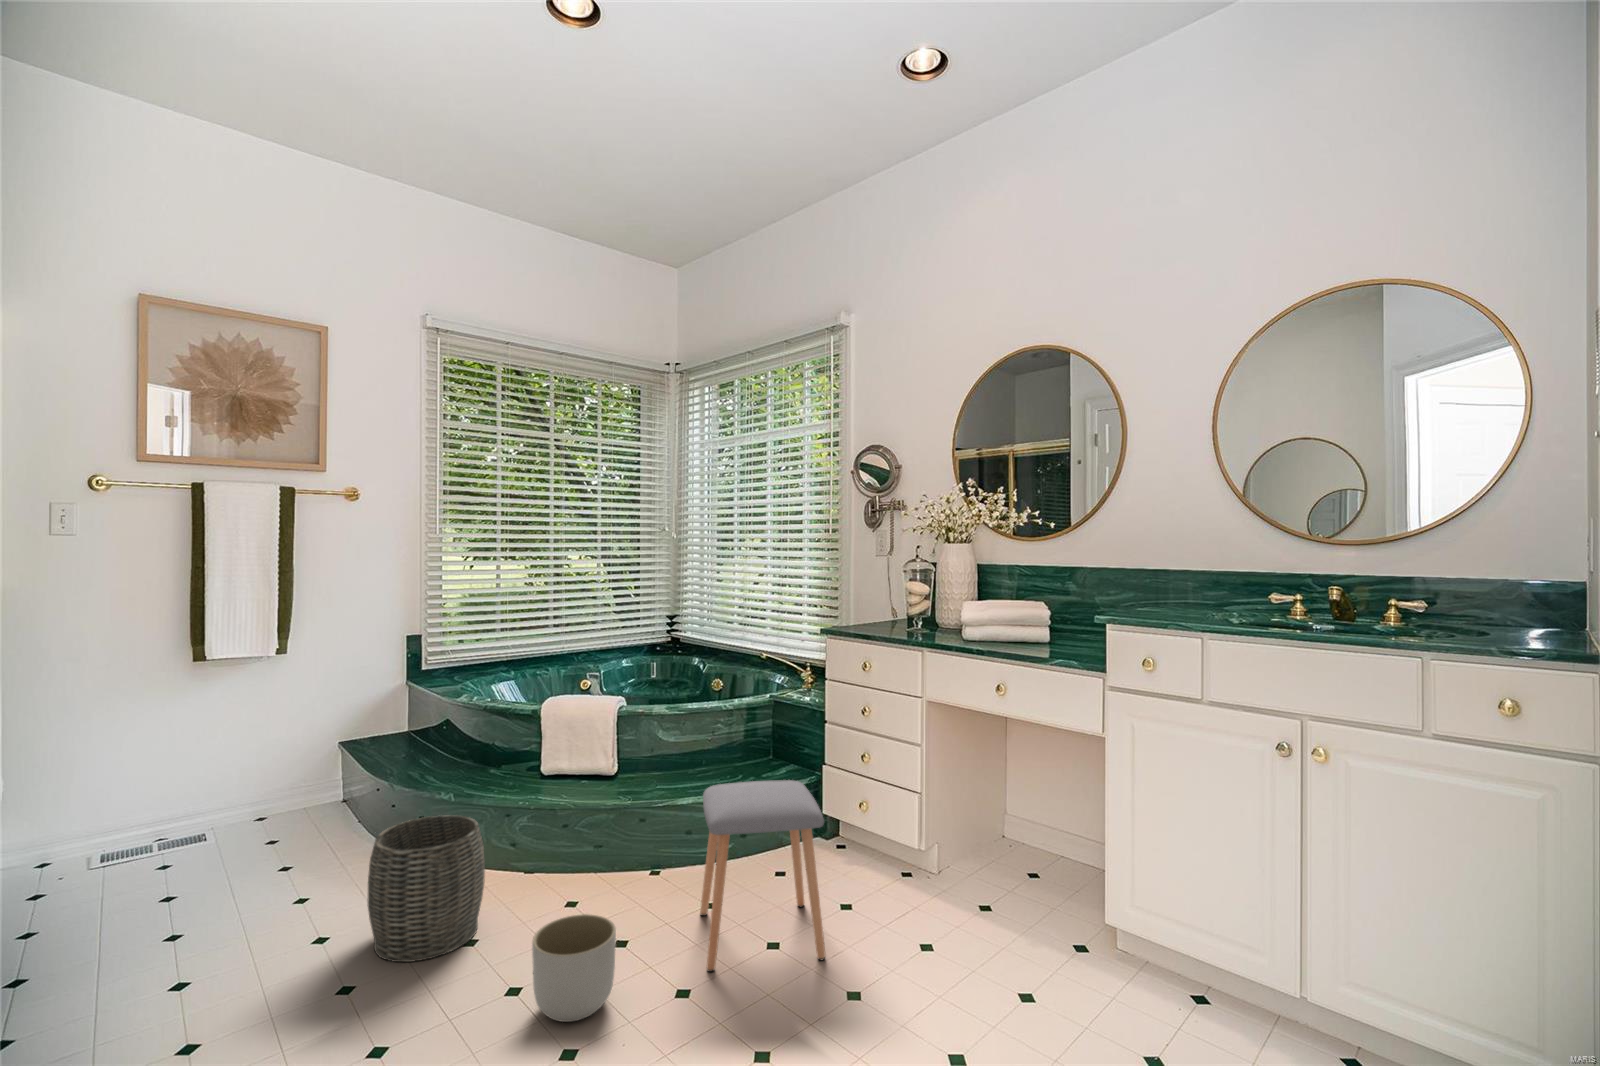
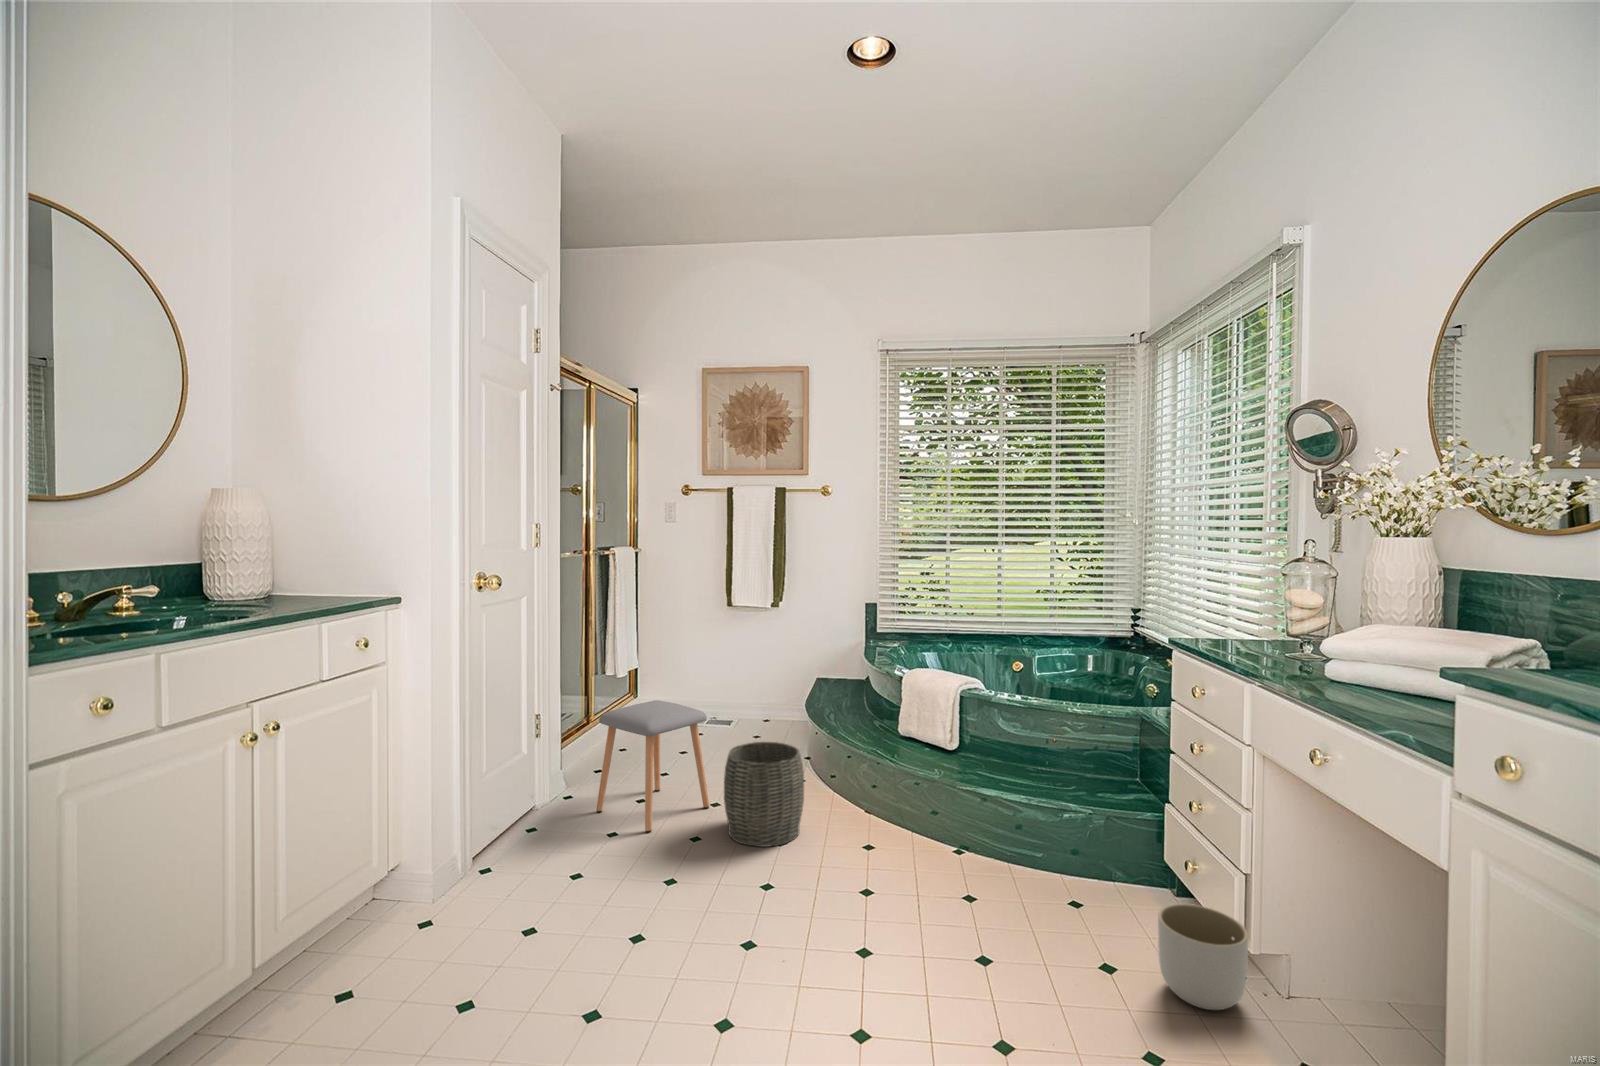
stool: present [700,780,826,972] -> present [596,700,709,832]
planter: present [532,914,616,1022] -> present [1158,904,1248,1010]

